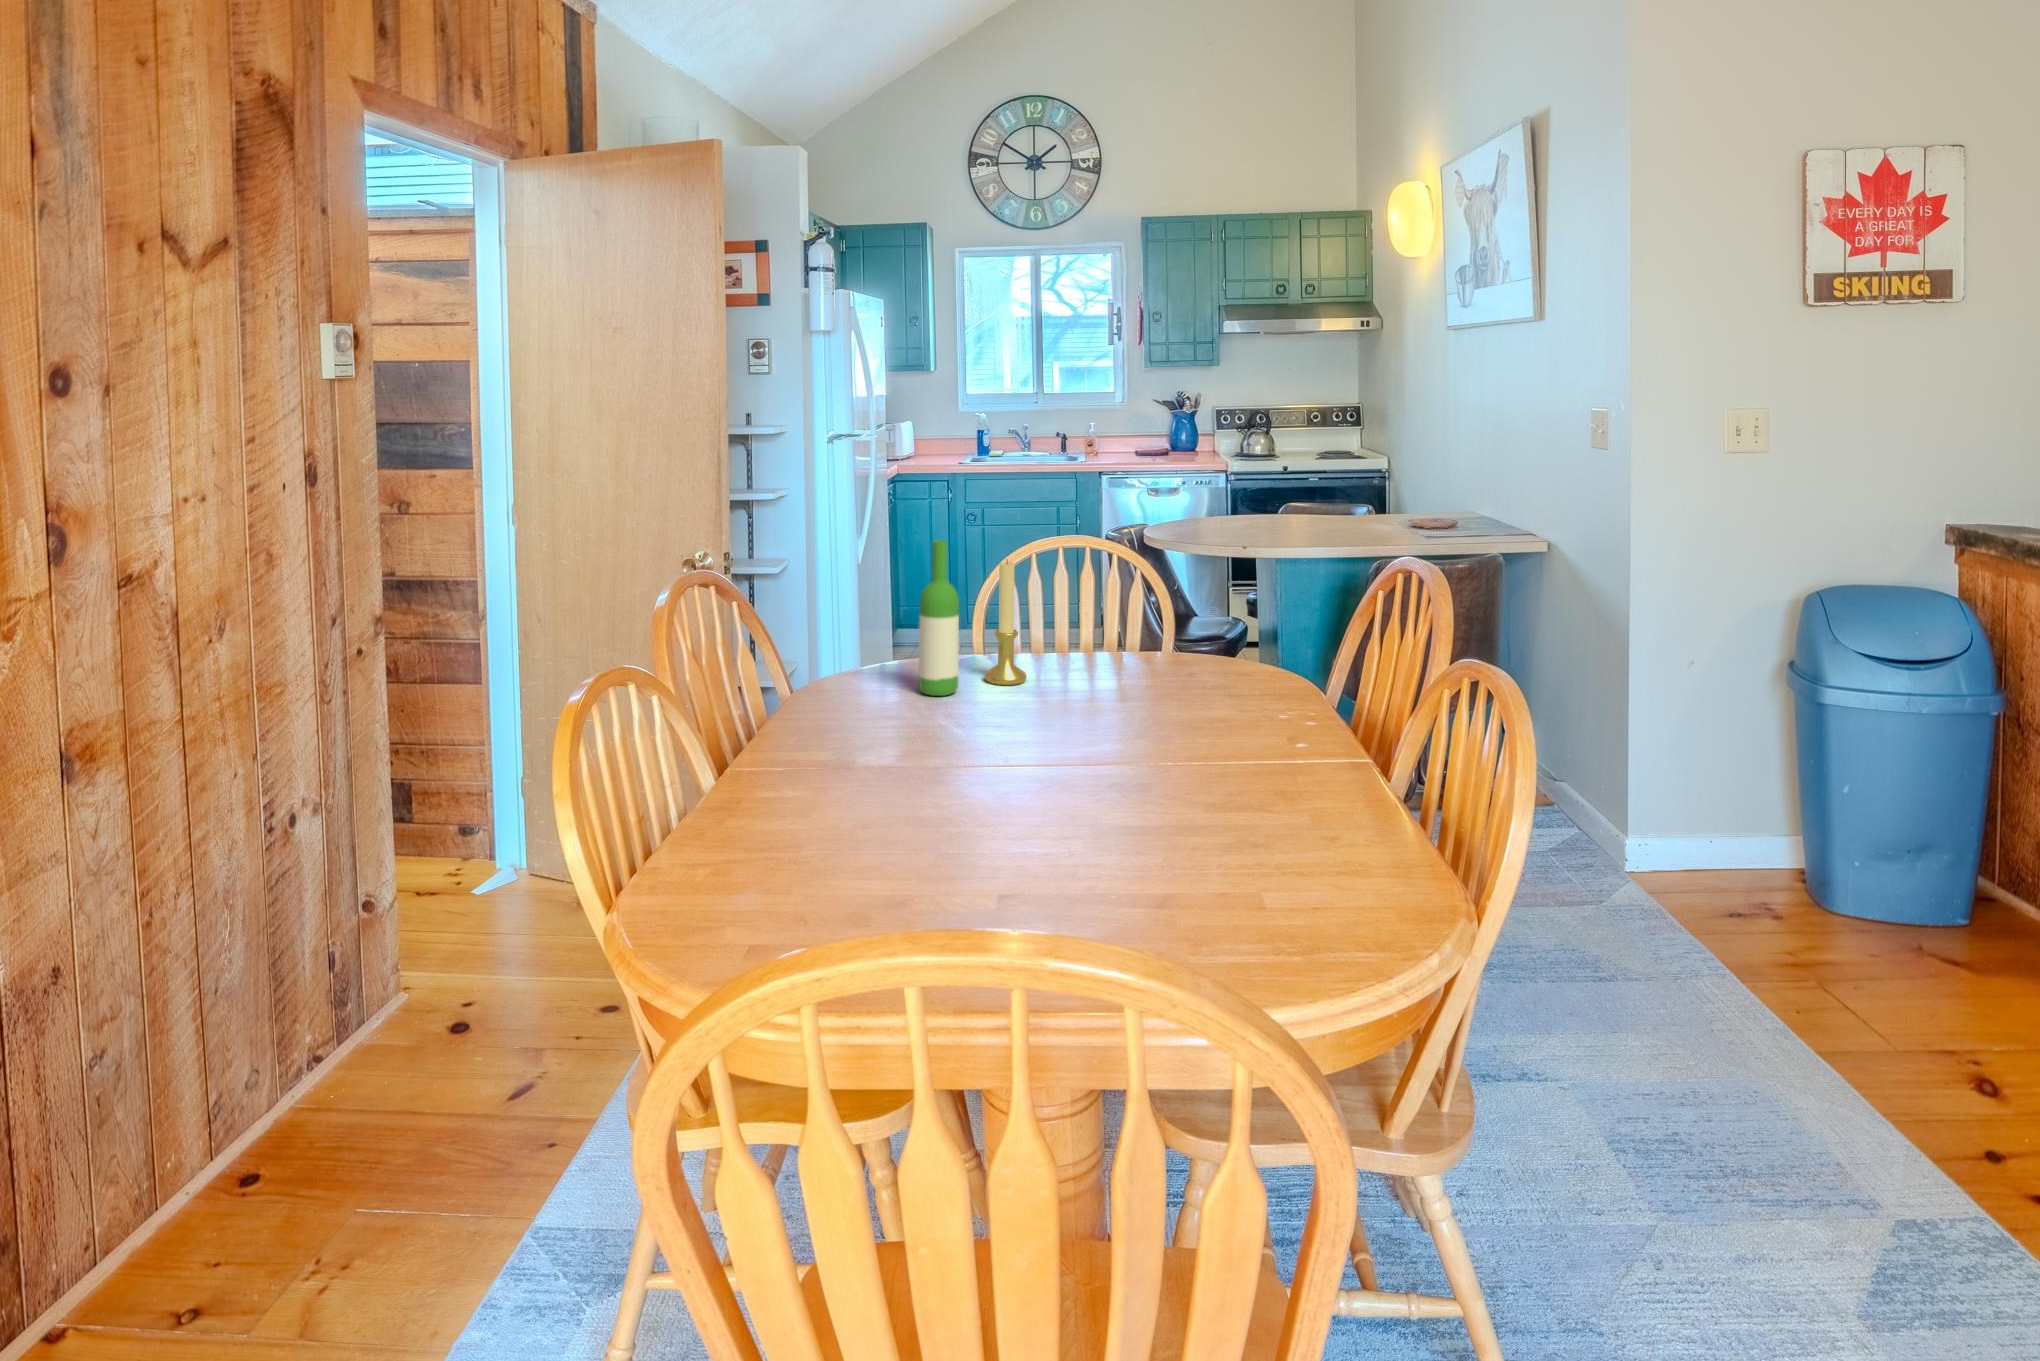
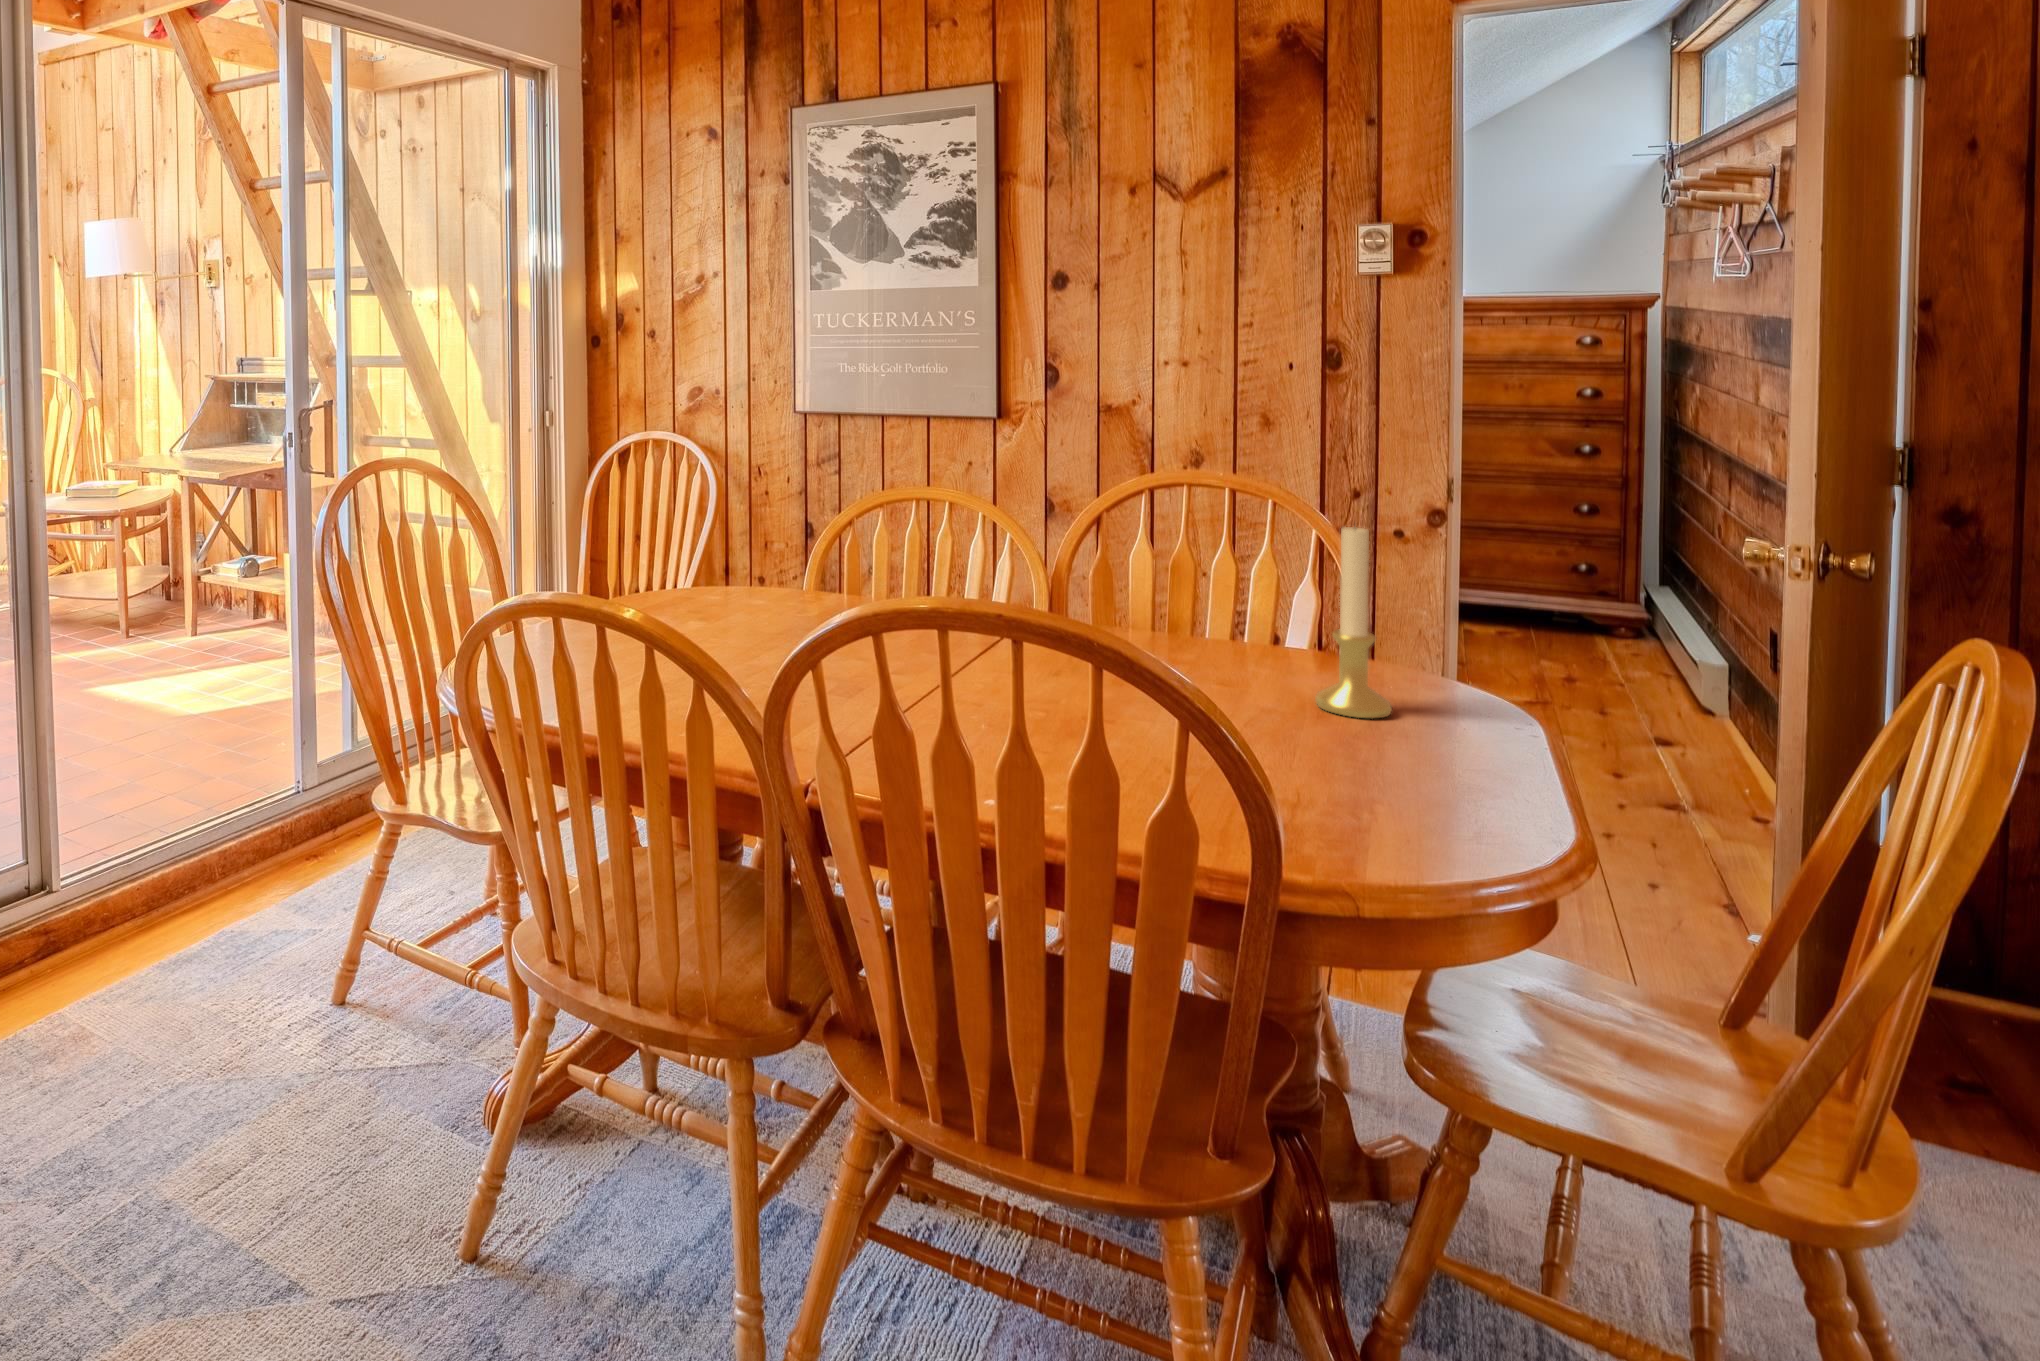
wine bottle: present [919,540,959,696] -> none [1244,468,1306,679]

